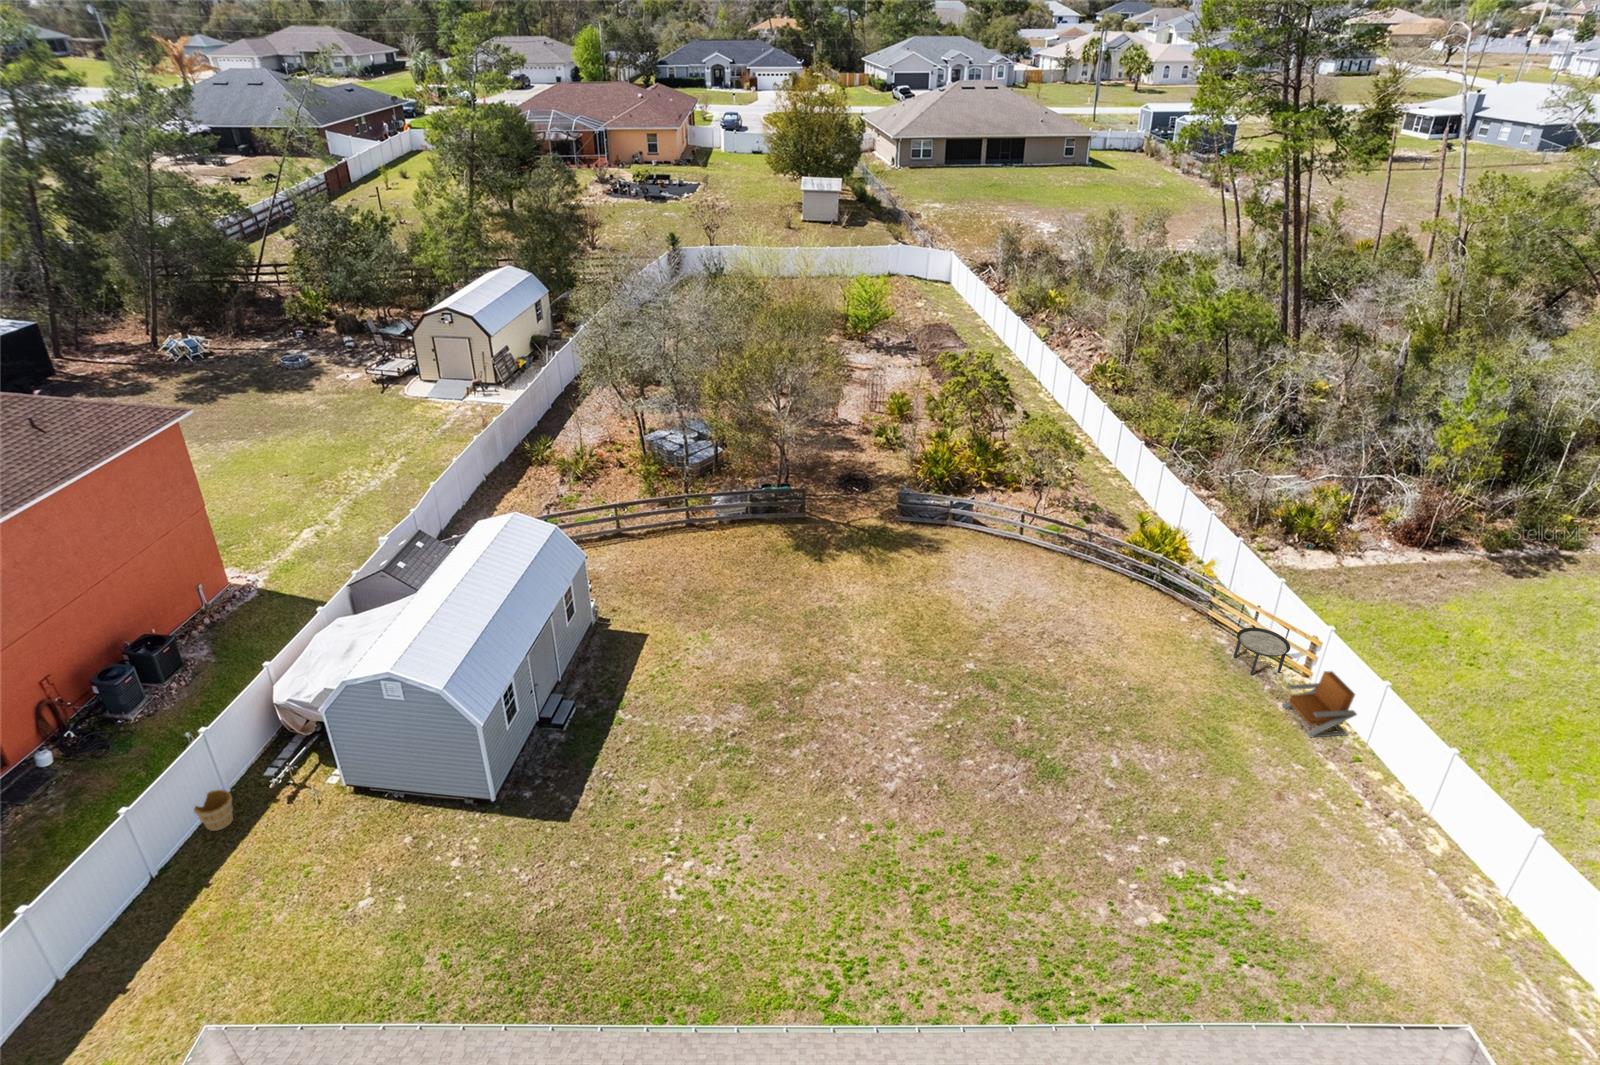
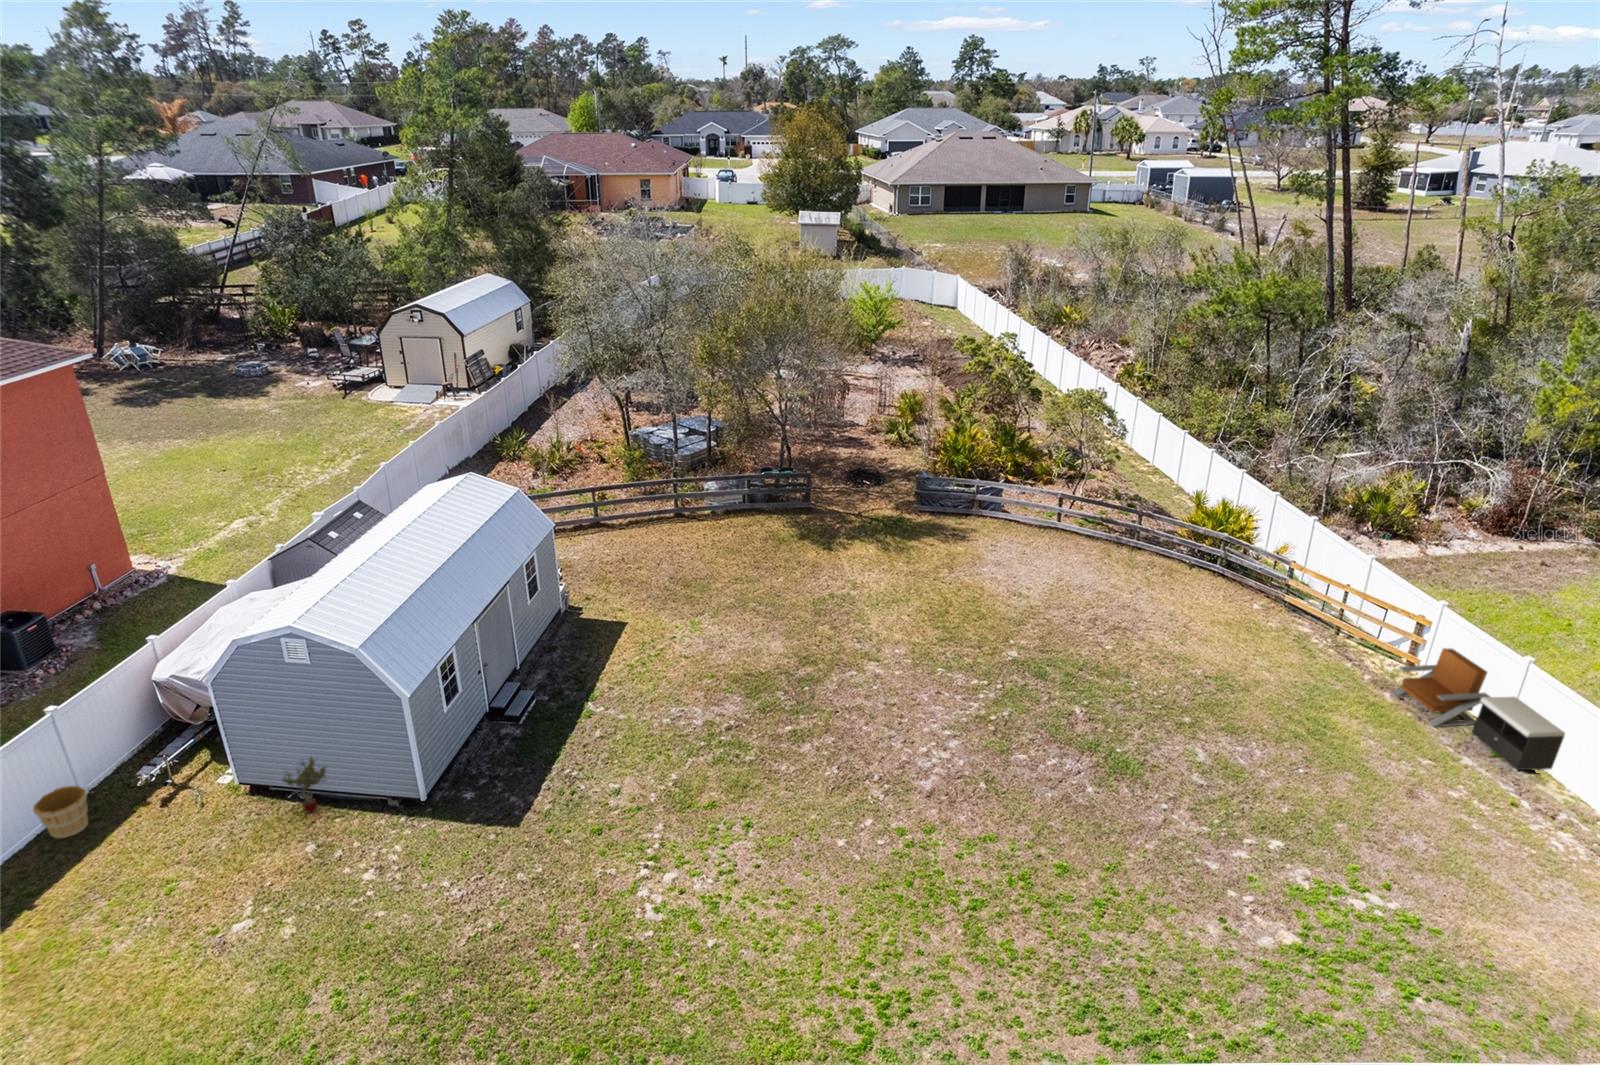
round table: present [1234,628,1290,675] -> none [1321,608,1392,662]
storage bench: none [1338,716,1405,778] -> present [1472,697,1565,771]
potted tree: none [382,767,418,810] -> present [283,757,326,813]

